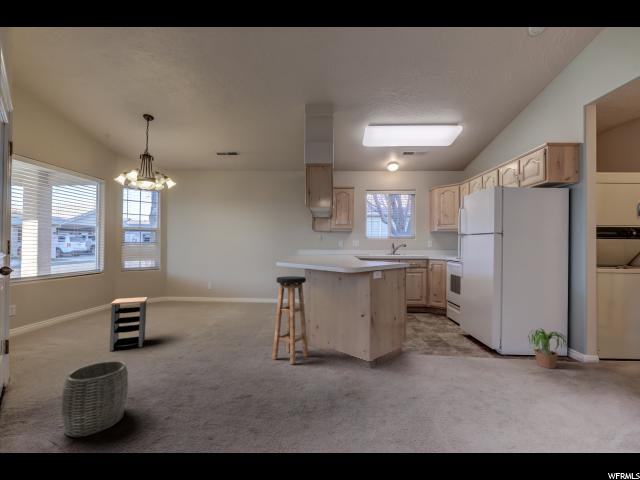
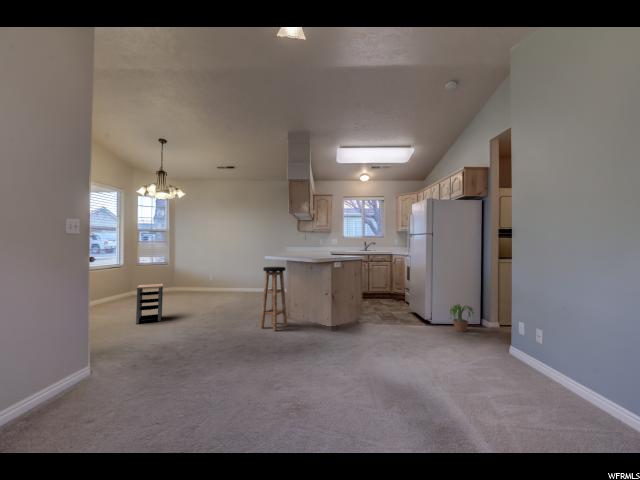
woven basket: present [61,361,128,437] -> none [117,322,158,368]

